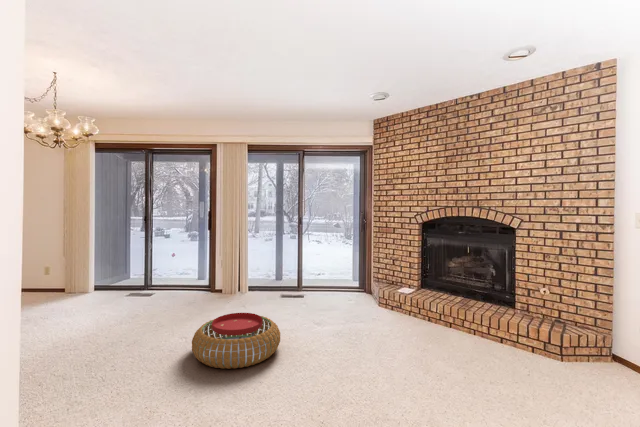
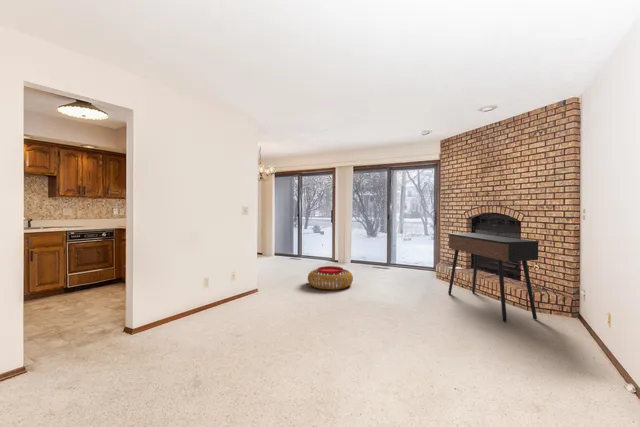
console table: none [430,245,600,396] -> present [448,233,538,321]

